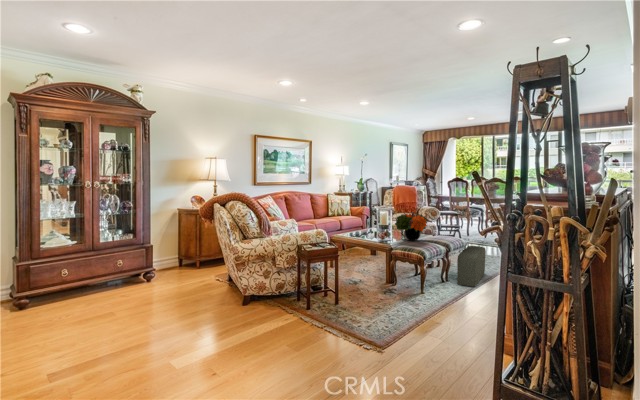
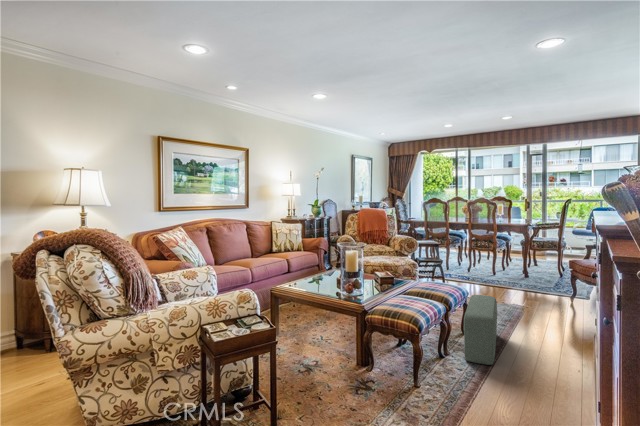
flower arrangement: present [395,212,428,241] -> none [367,250,418,295]

